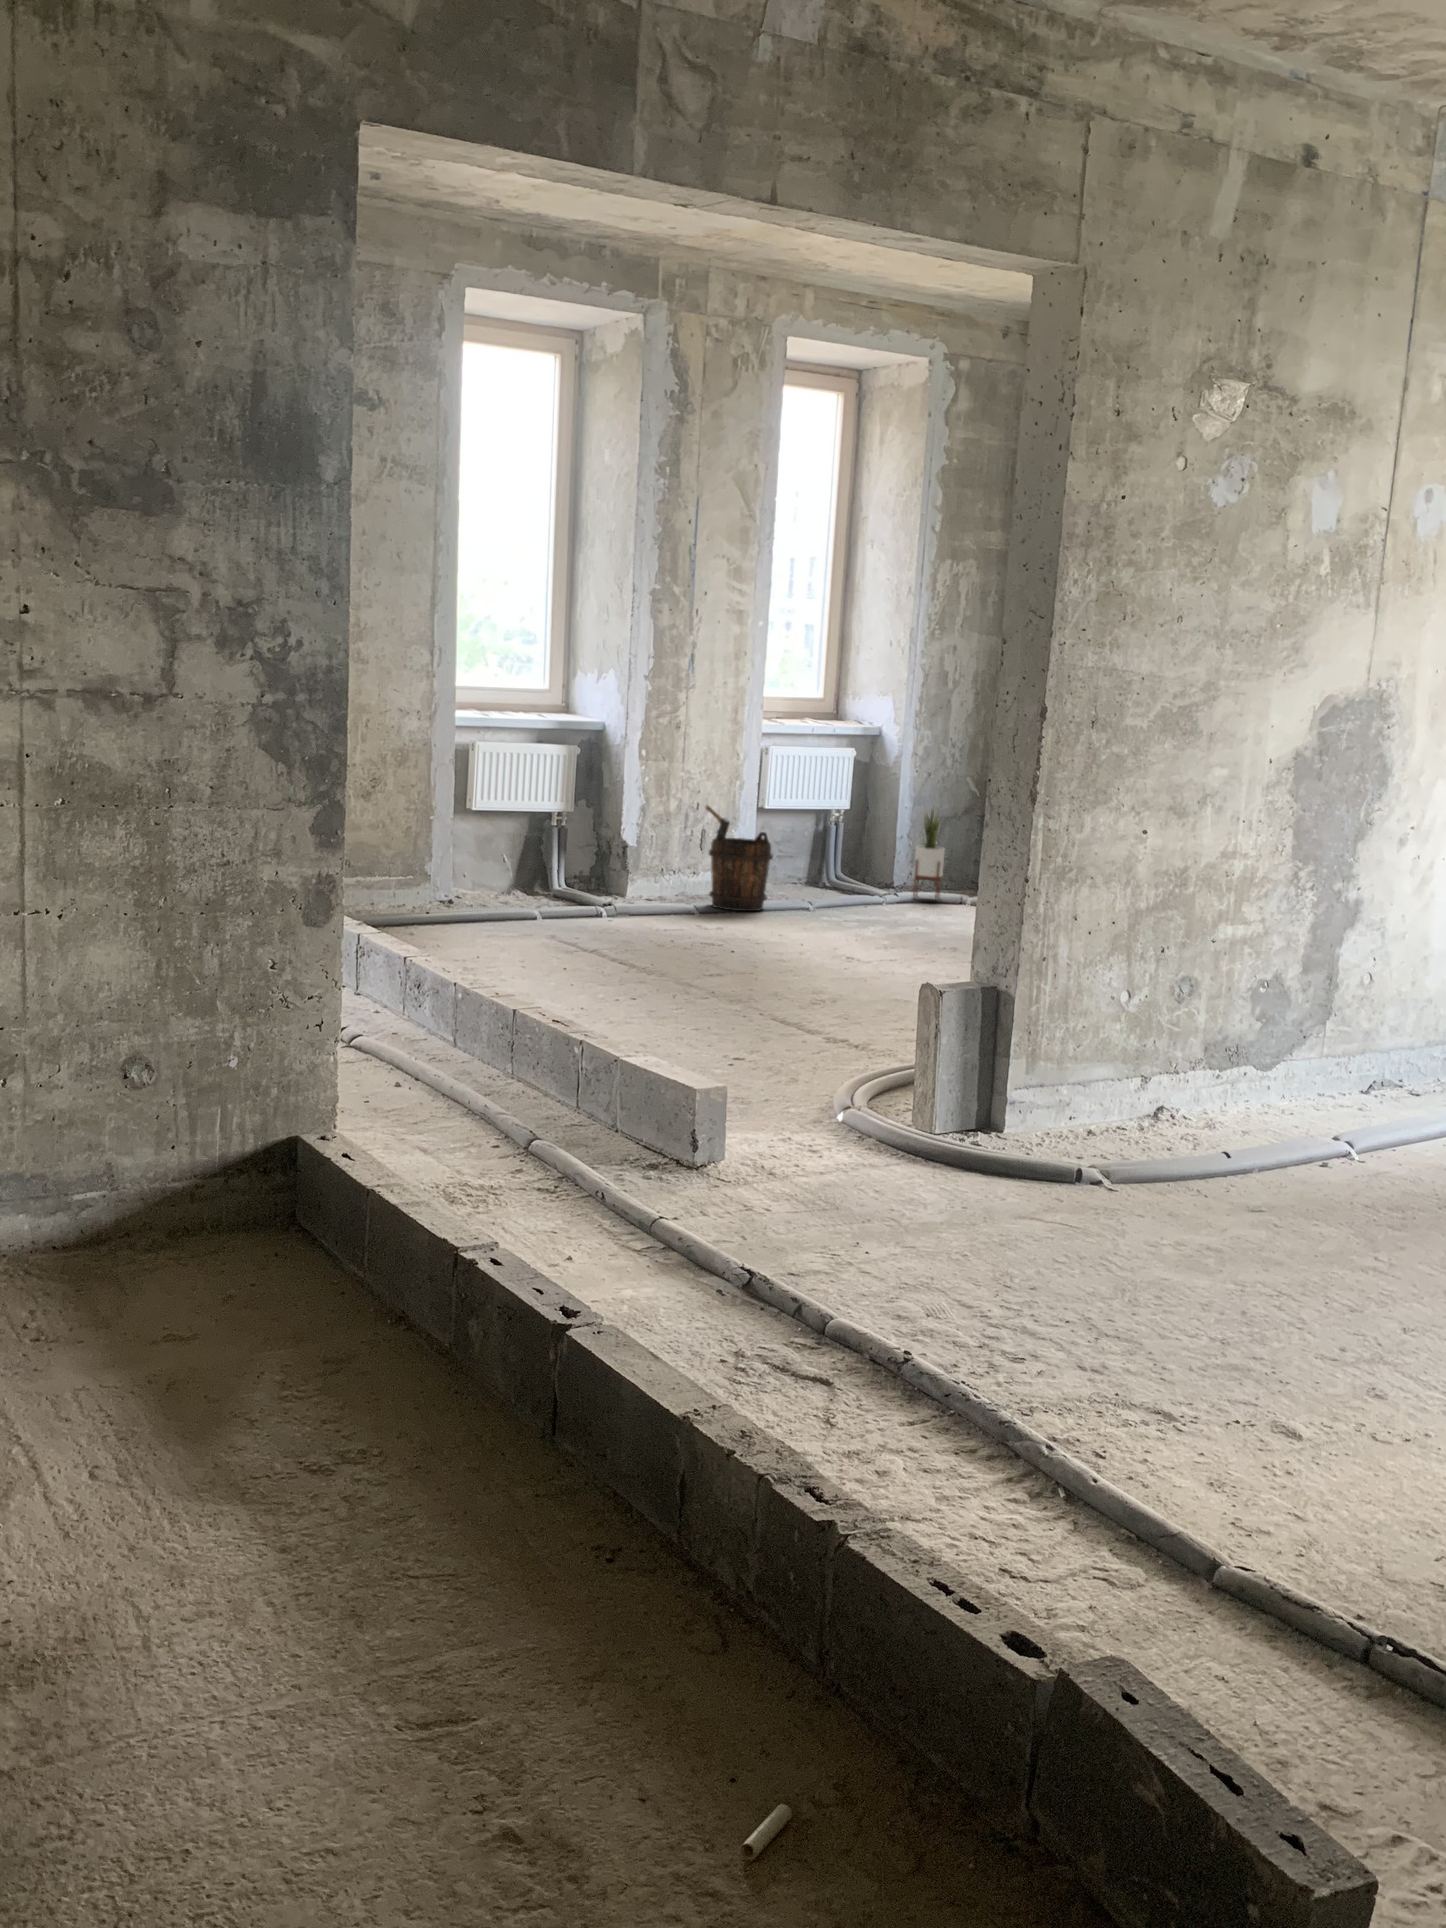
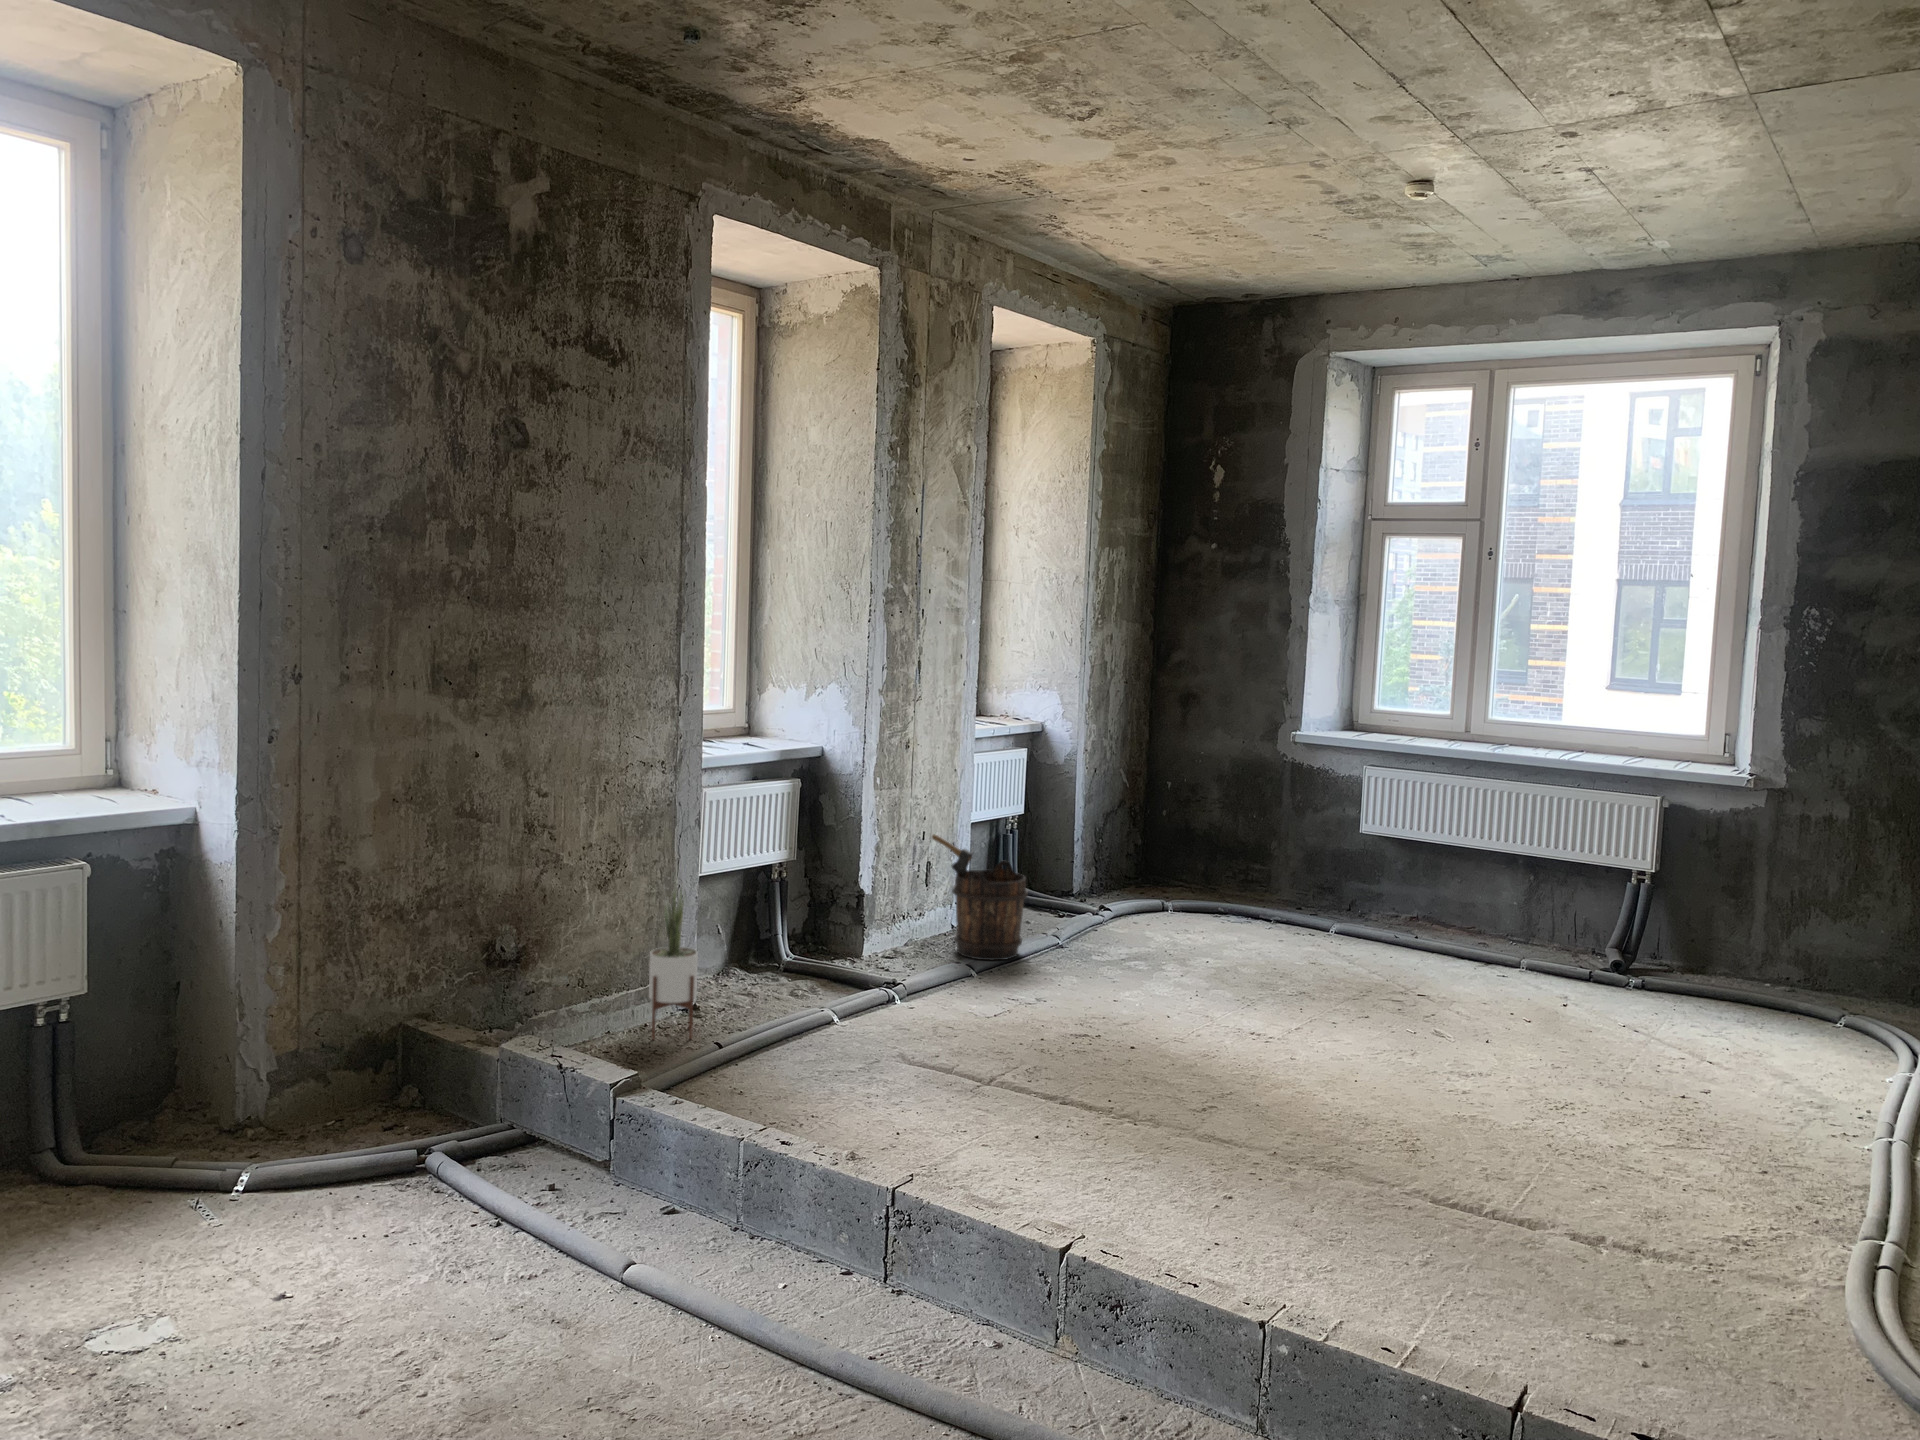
potted plant: present [913,806,945,899] -> present [649,884,698,1040]

